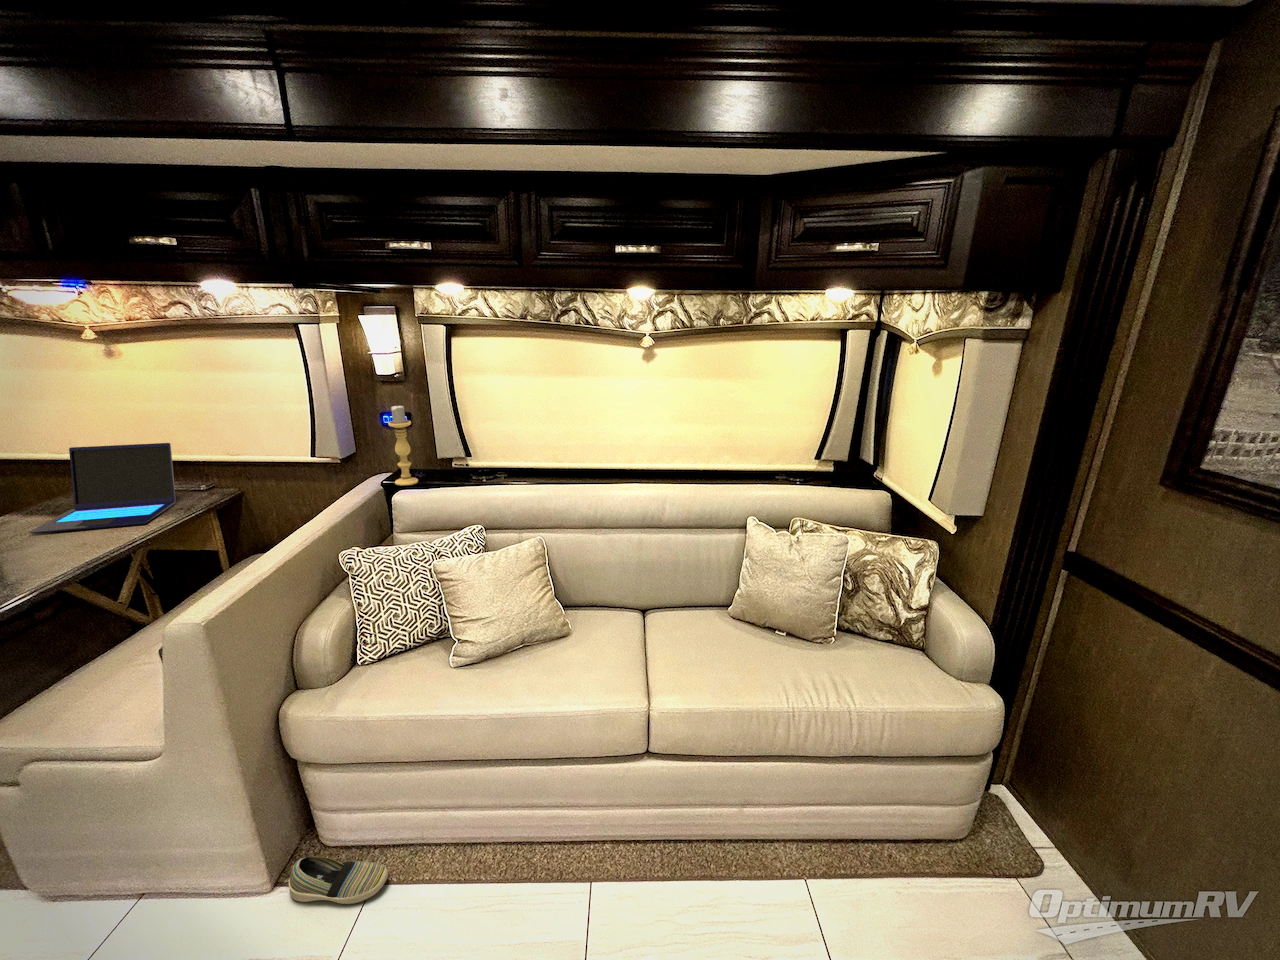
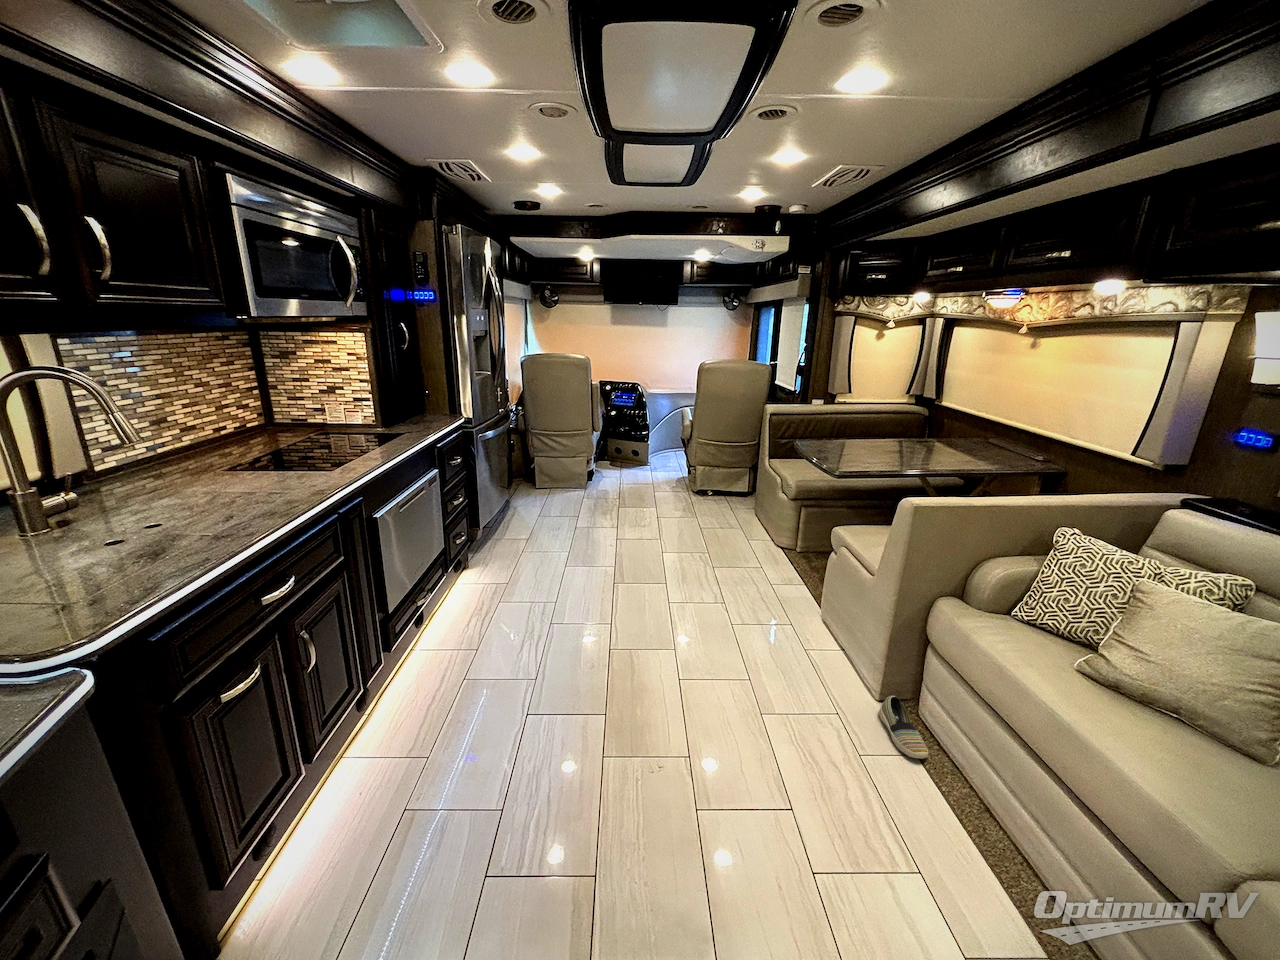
candle holder: present [388,405,418,485] -> none [1198,421,1262,517]
laptop: present [29,443,176,534] -> none [928,405,1036,464]

